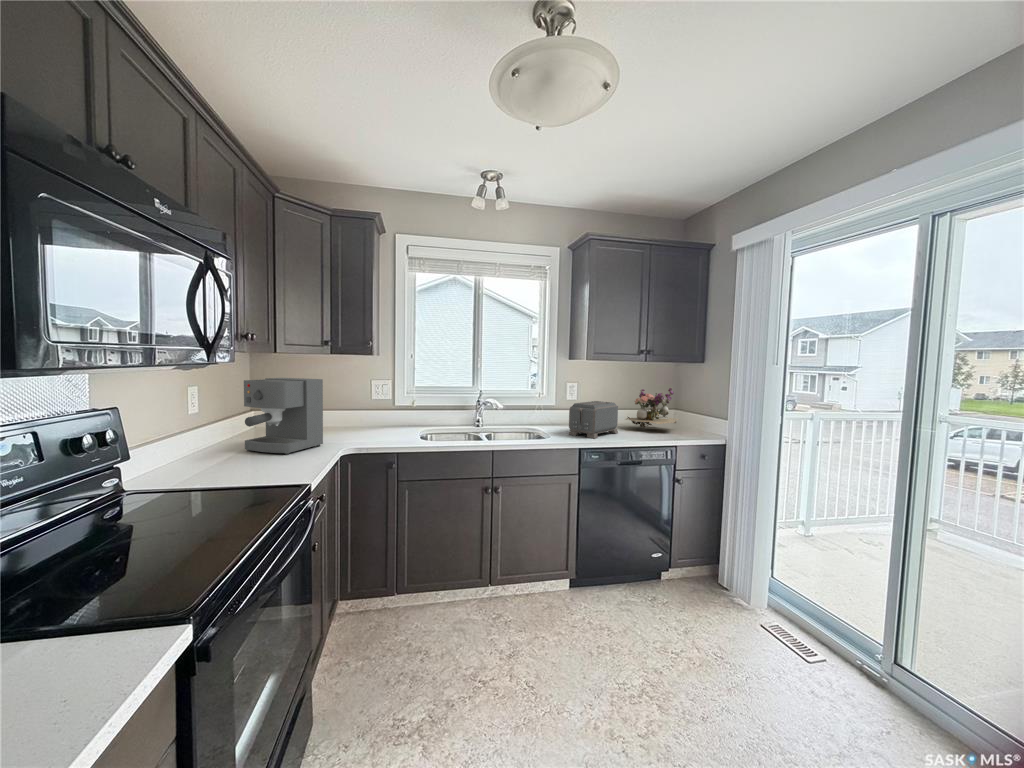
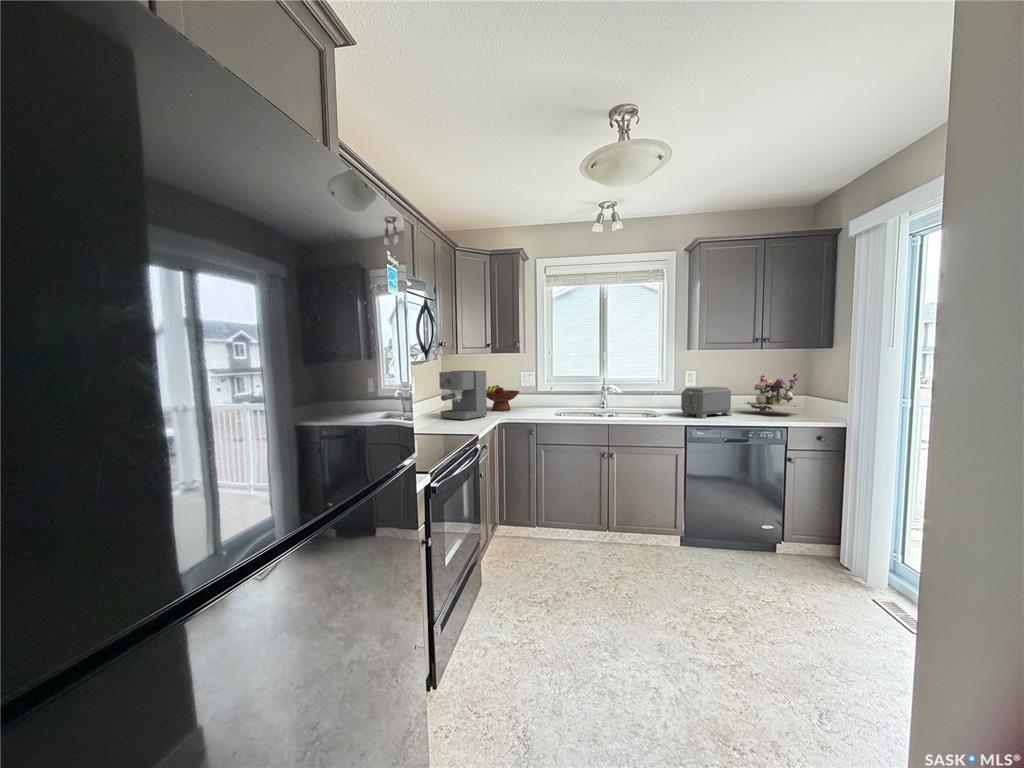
fruit bowl: none [315,398,371,434] -> present [486,385,520,411]

